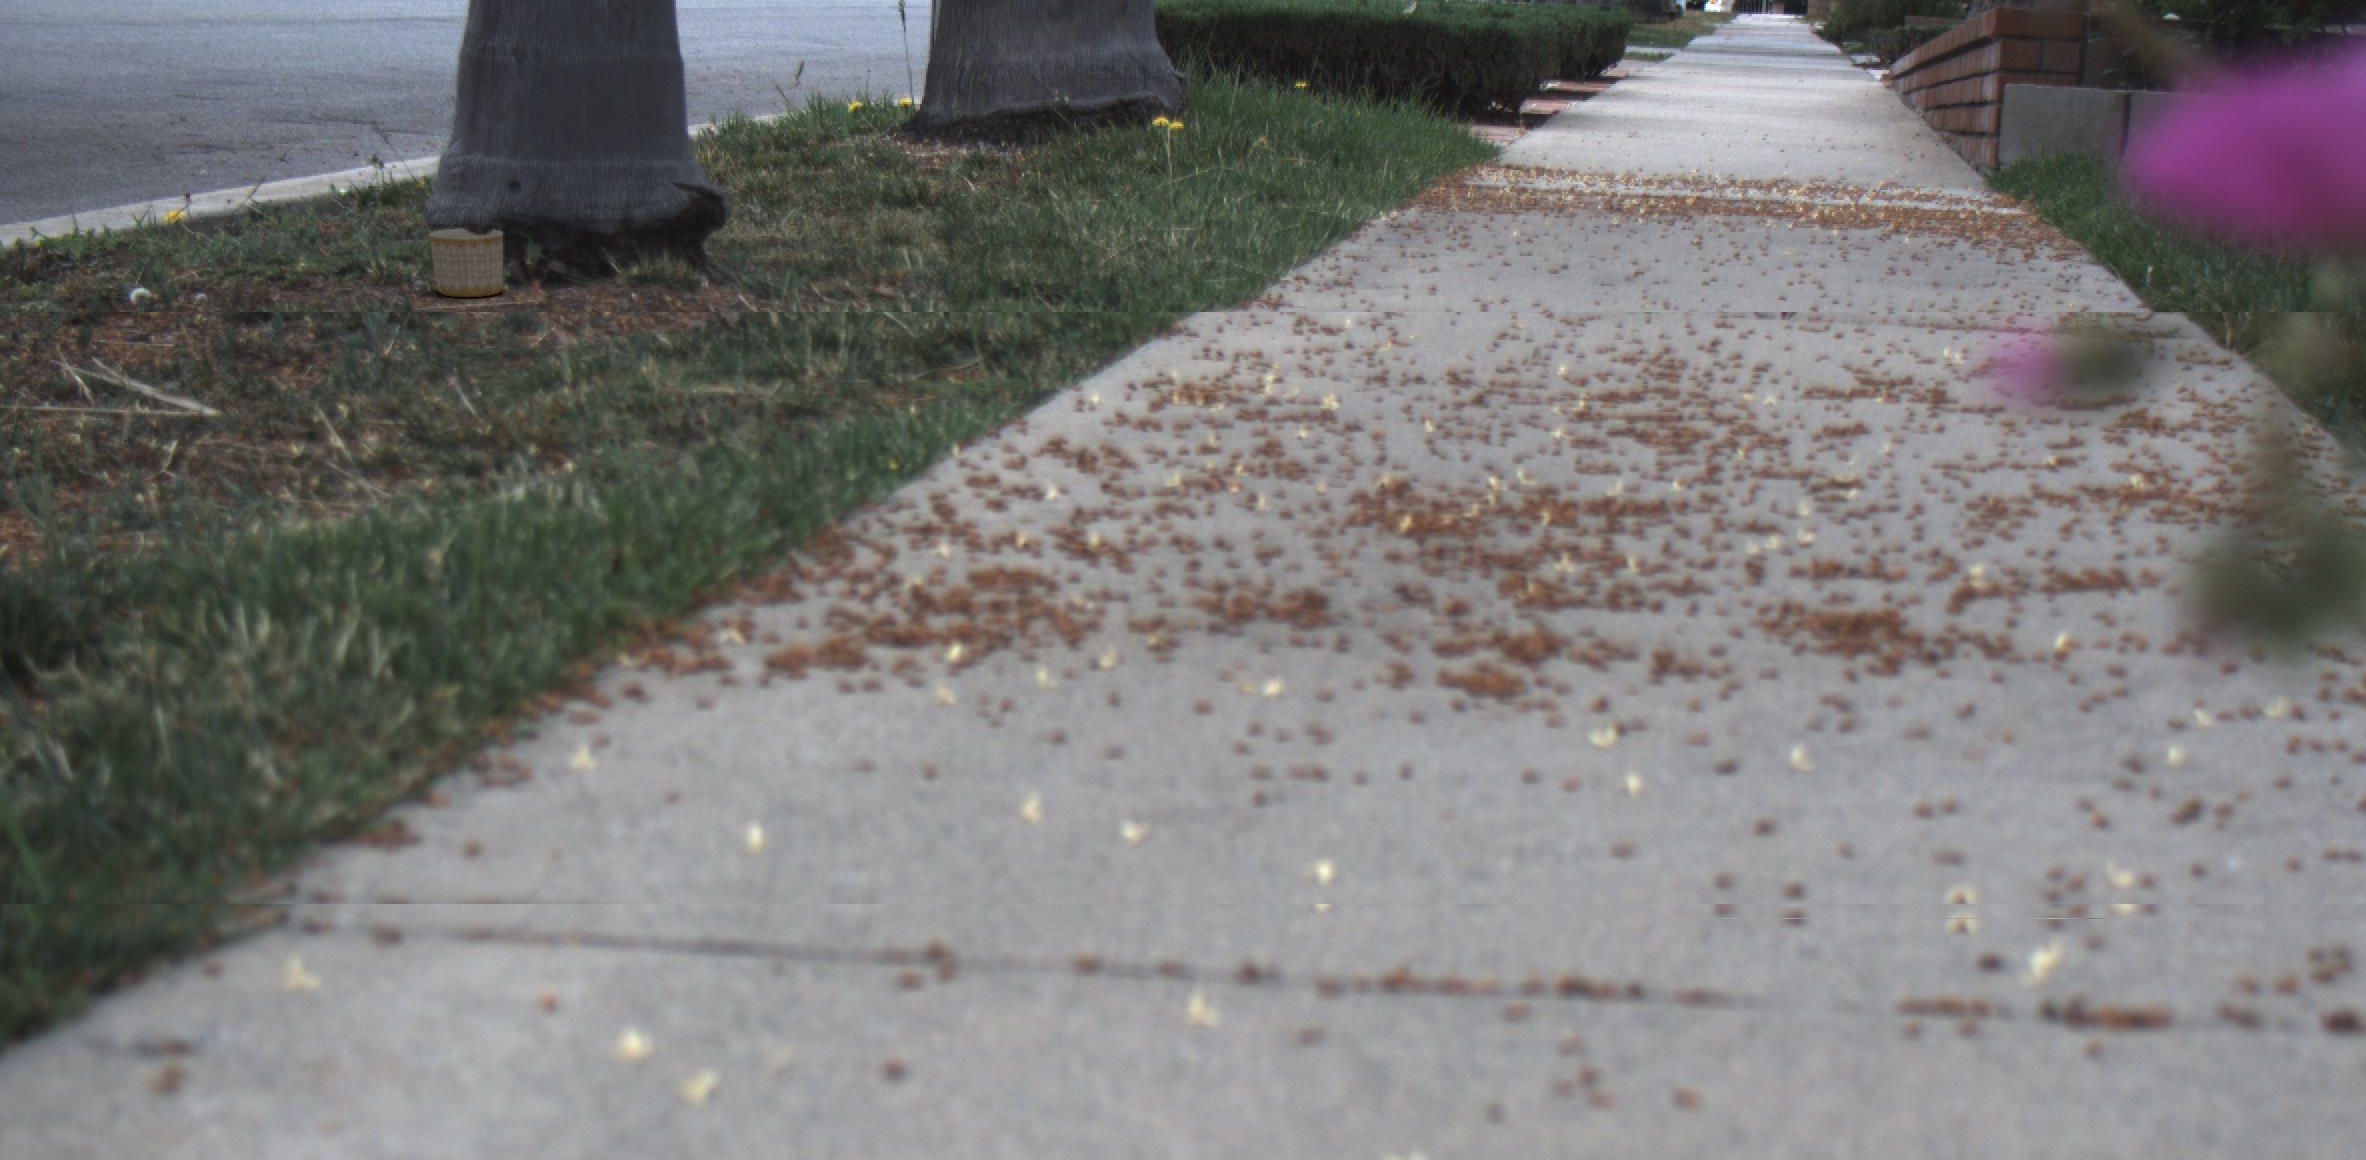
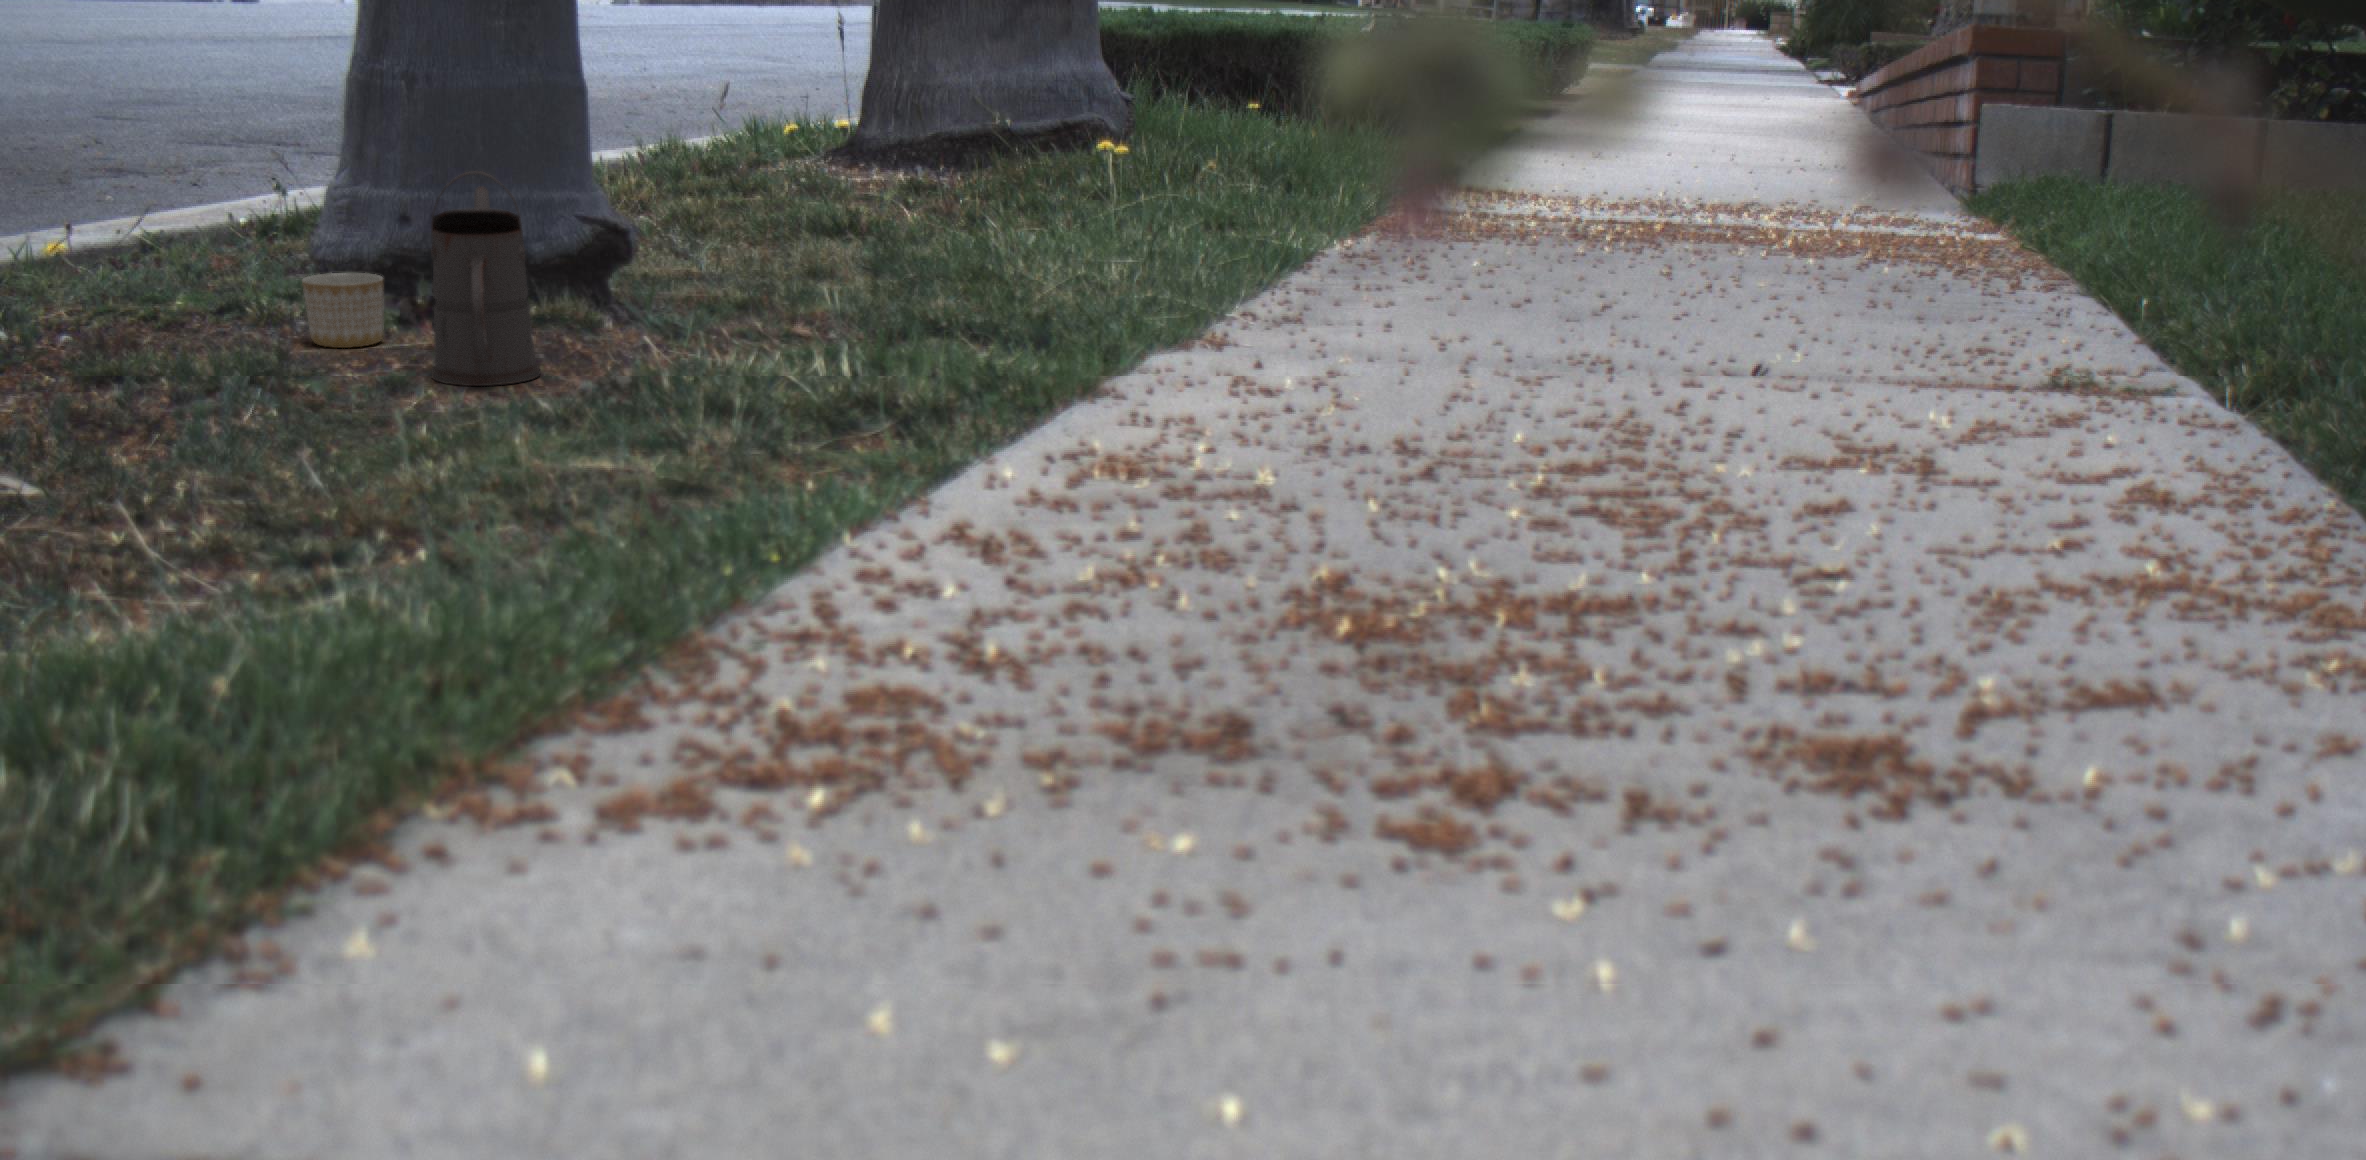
watering can: none [553,131,652,329] -> present [431,171,540,386]

